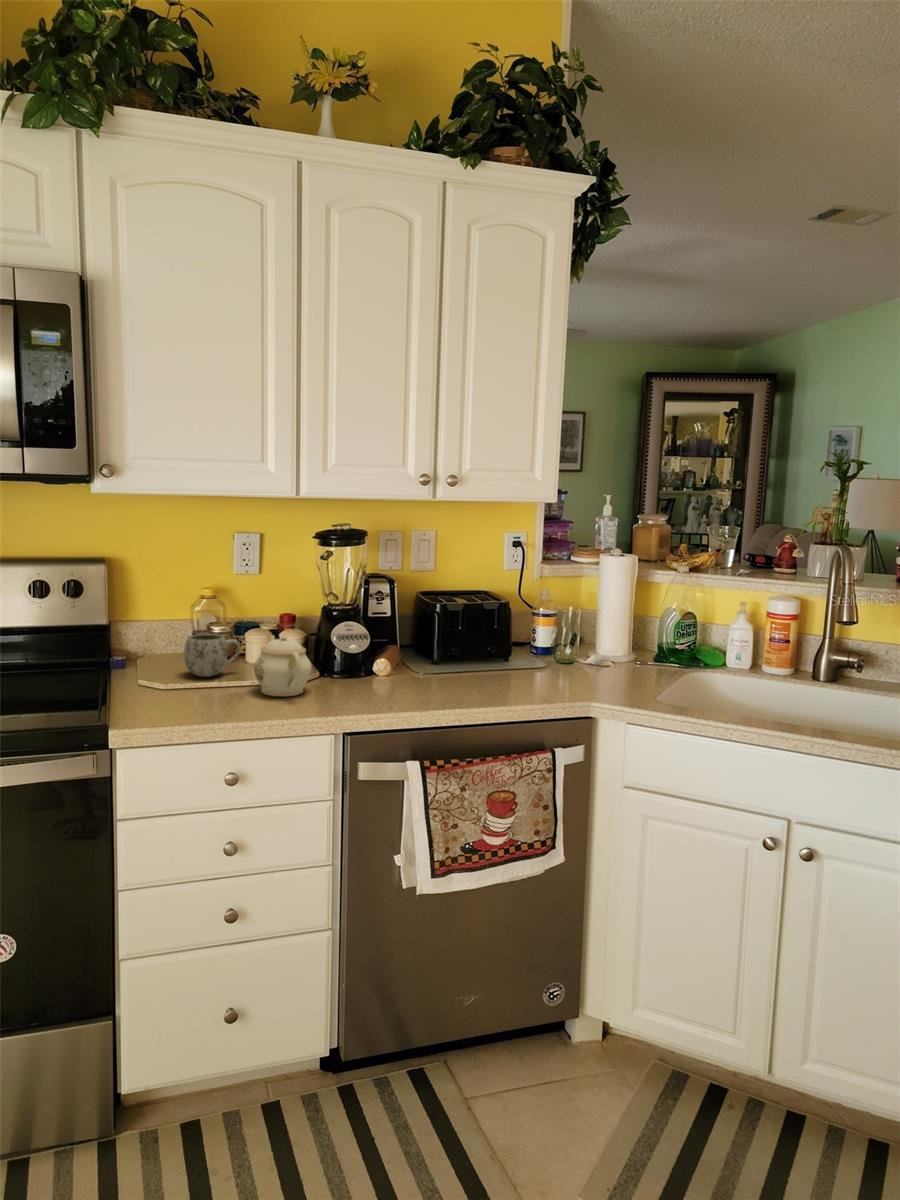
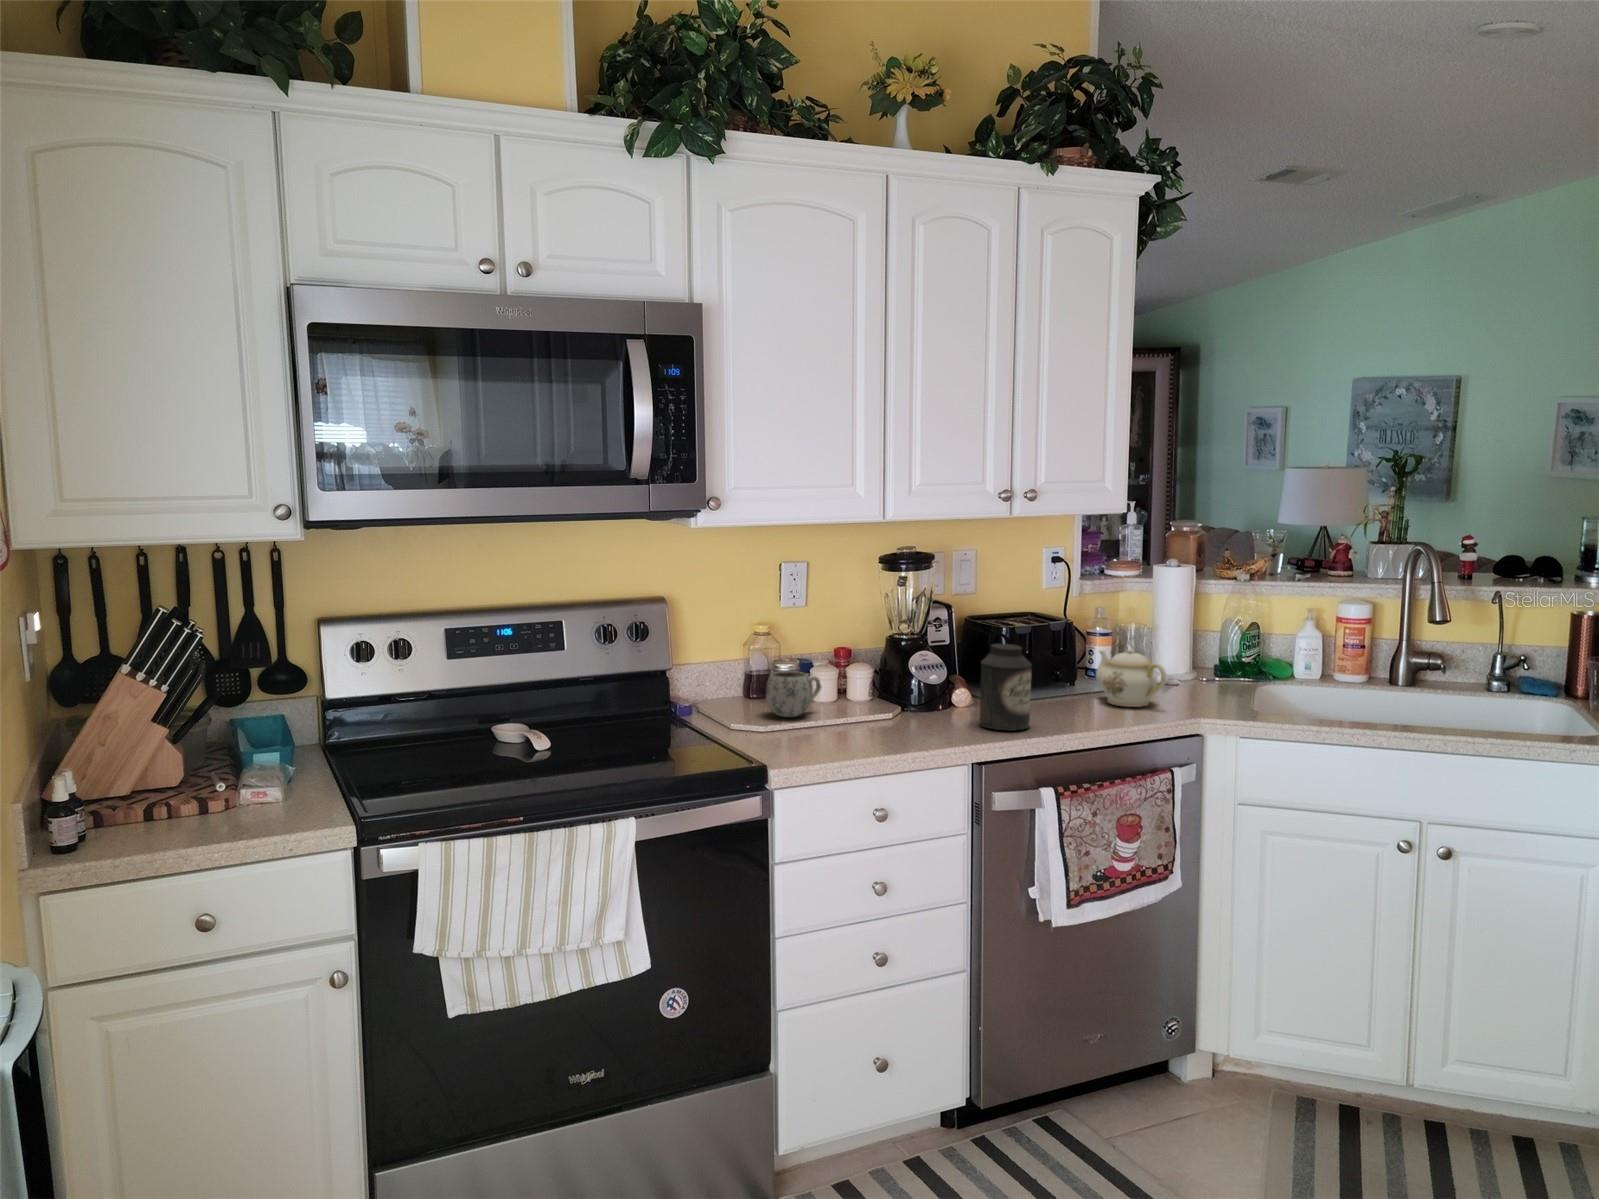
canister: none [369,619,419,703] -> present [980,644,1032,731]
teapot: present [254,635,312,696] -> present [1096,649,1166,707]

